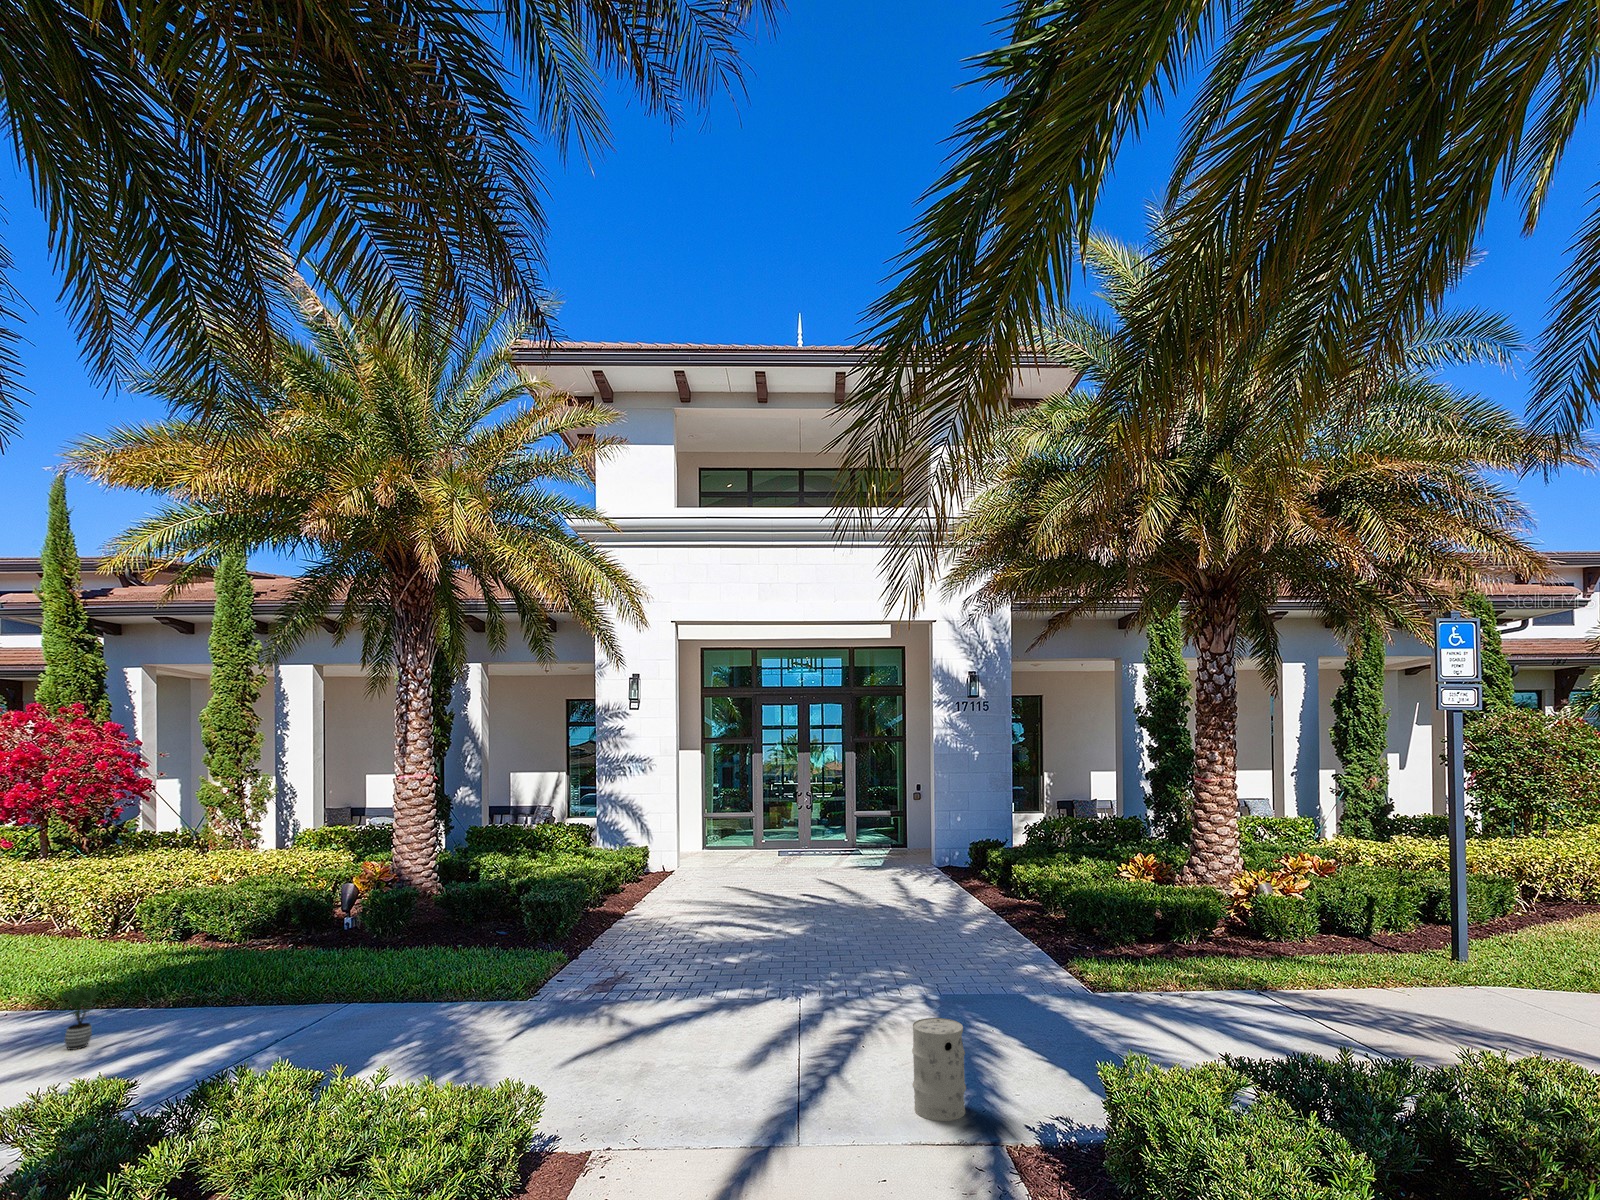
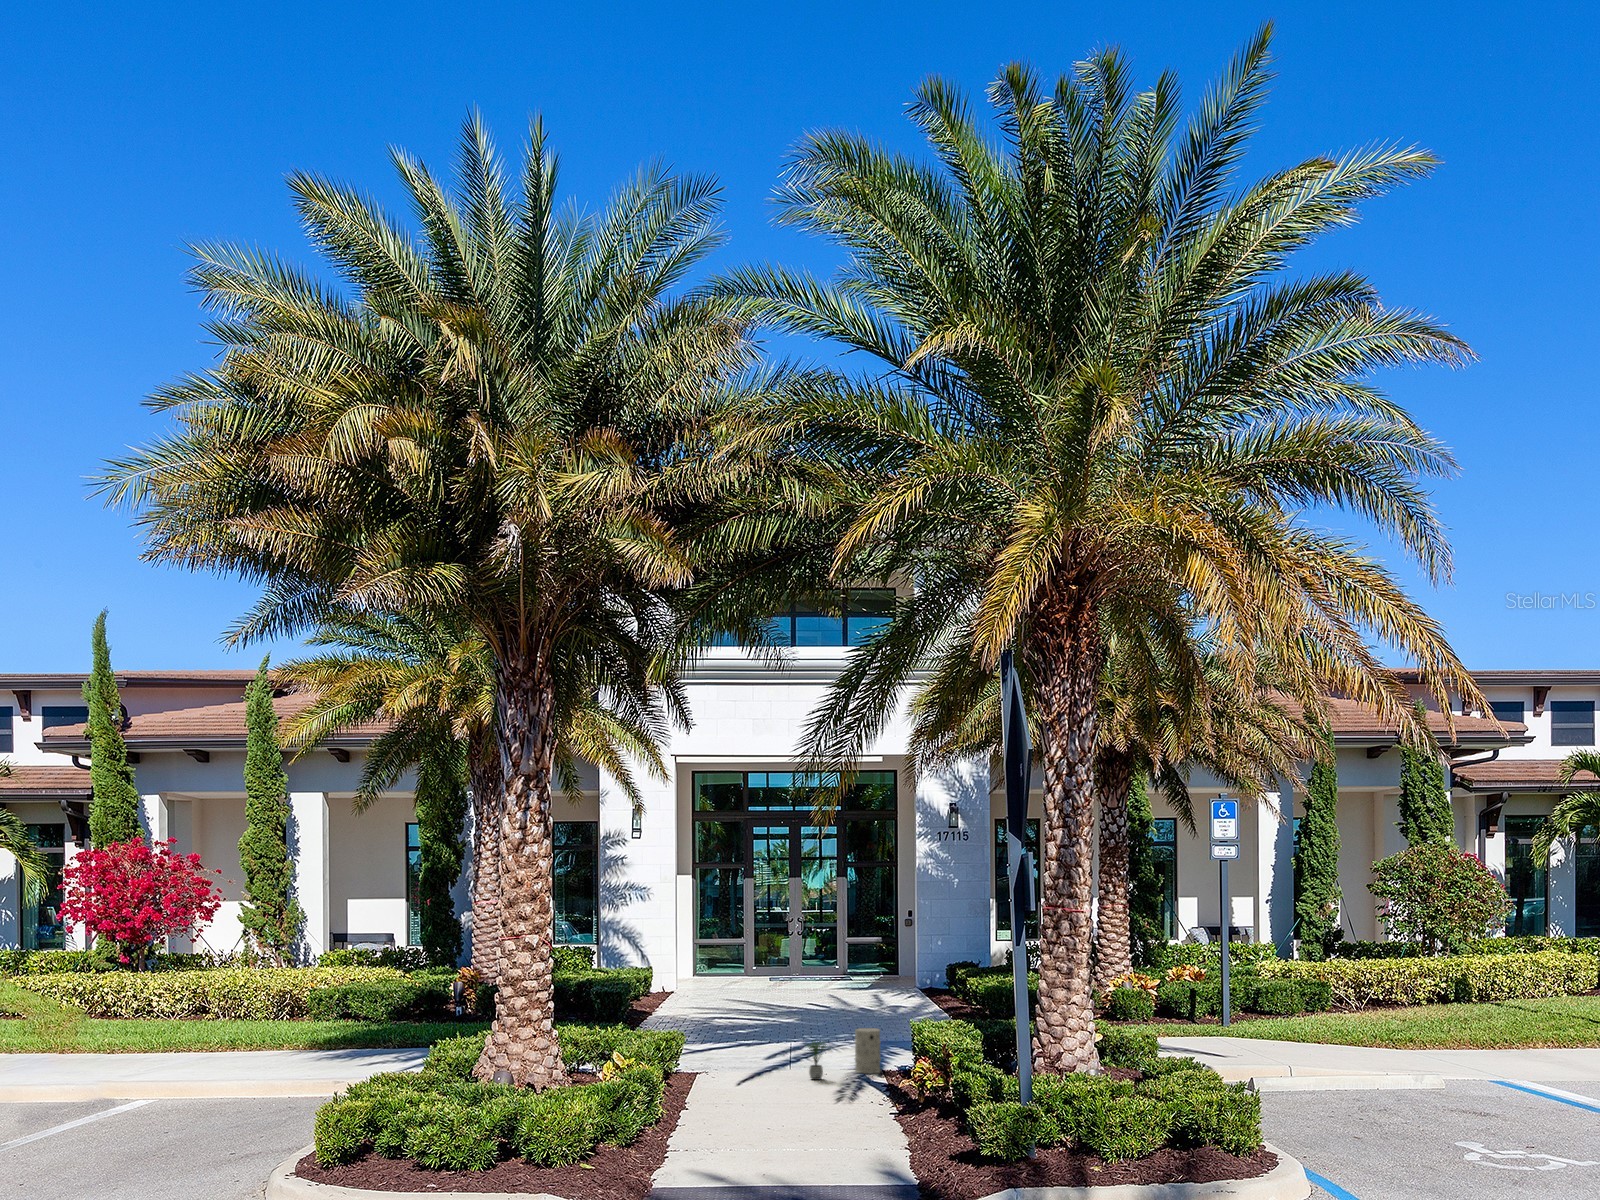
potted plant: present [63,986,99,1050] -> present [808,1041,827,1080]

